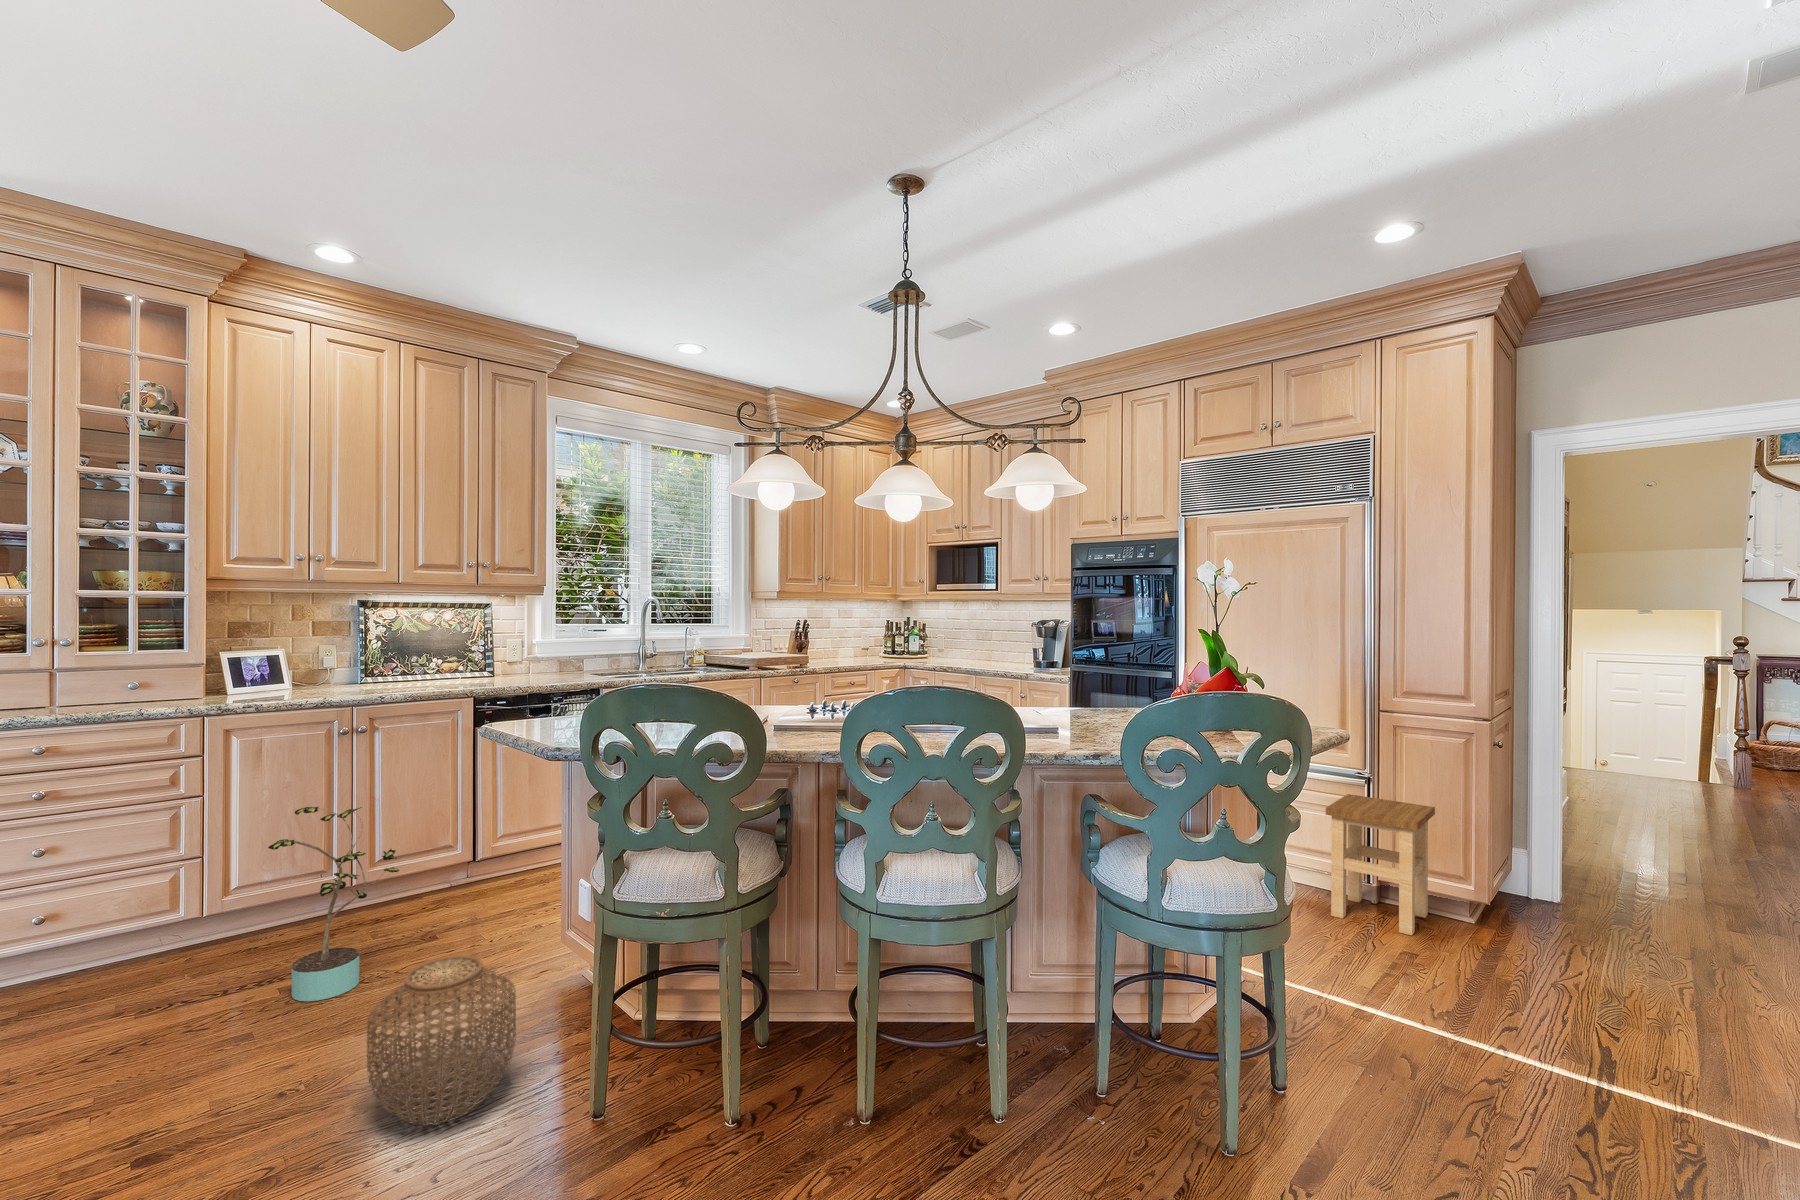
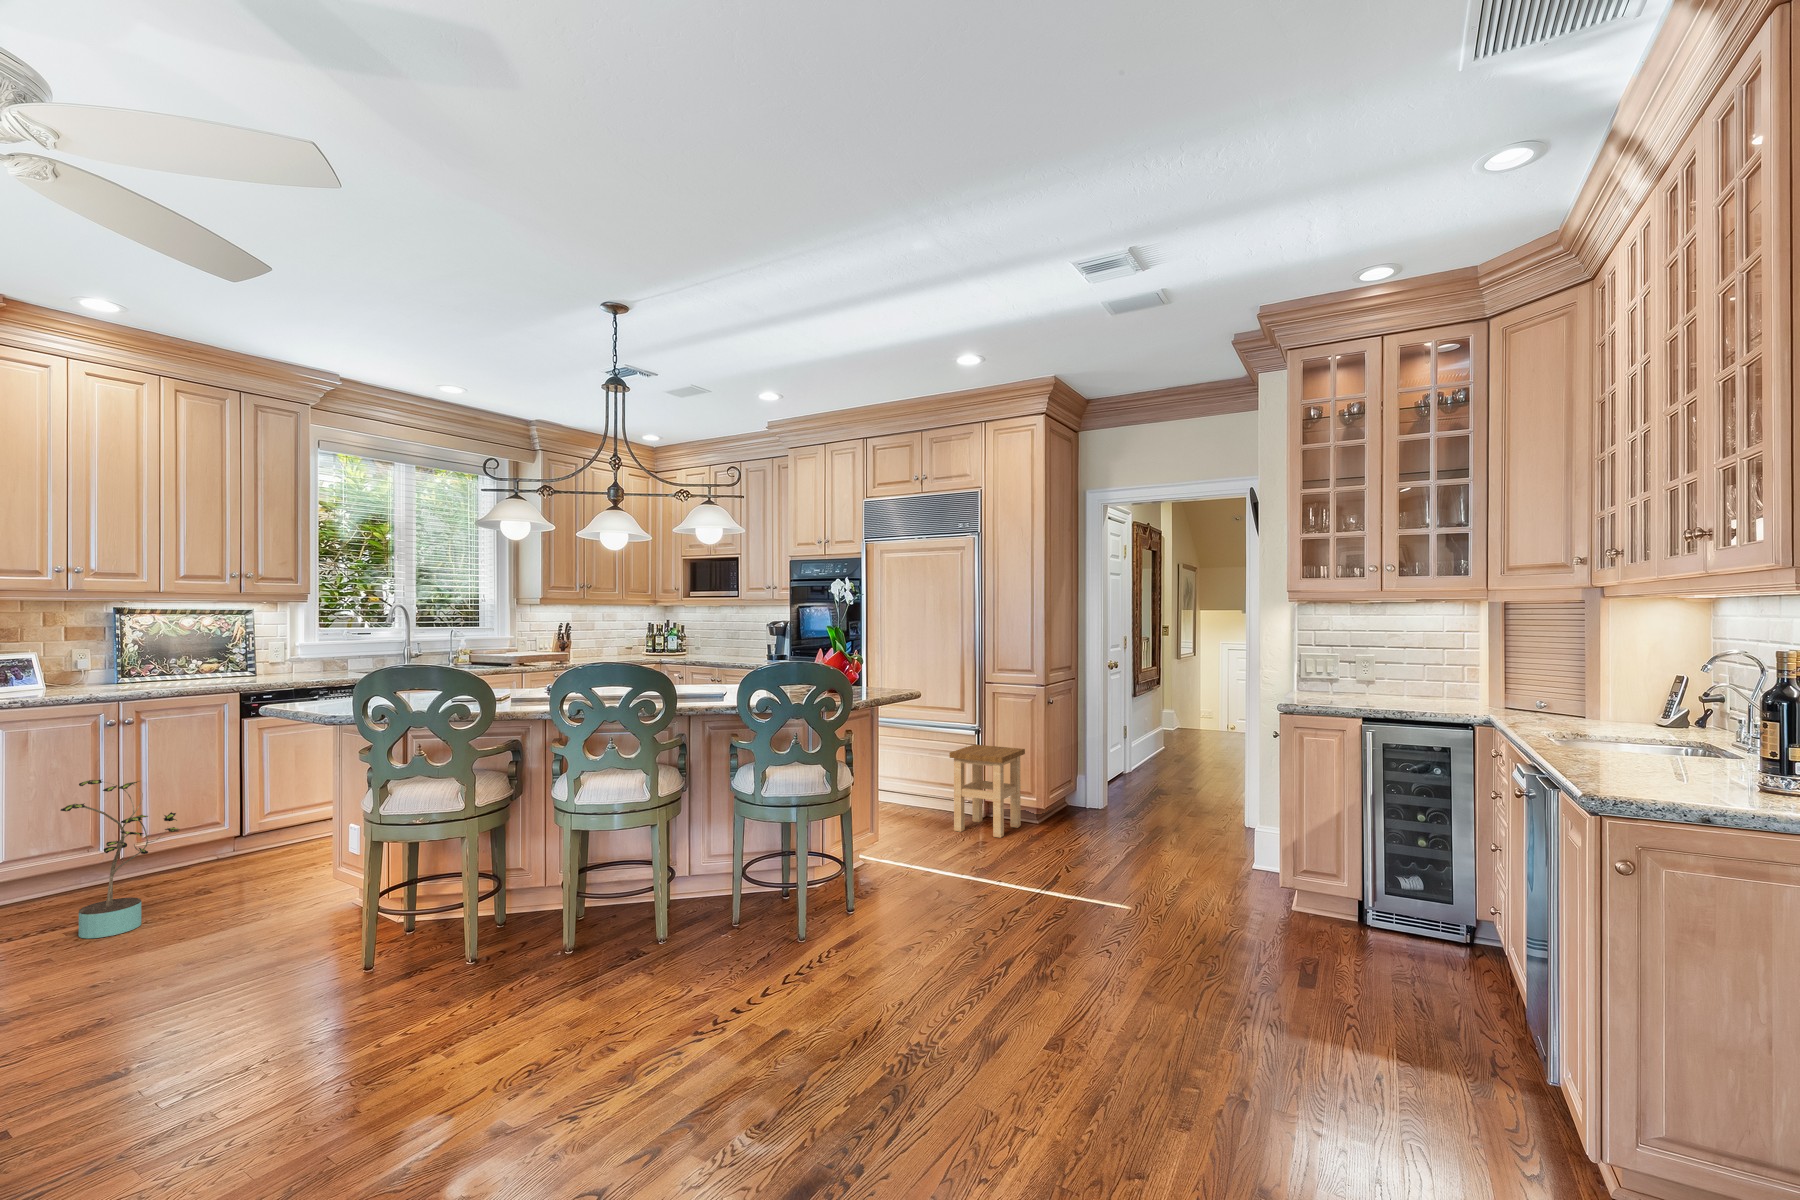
woven basket: present [367,956,516,1125] -> none [176,871,297,989]

